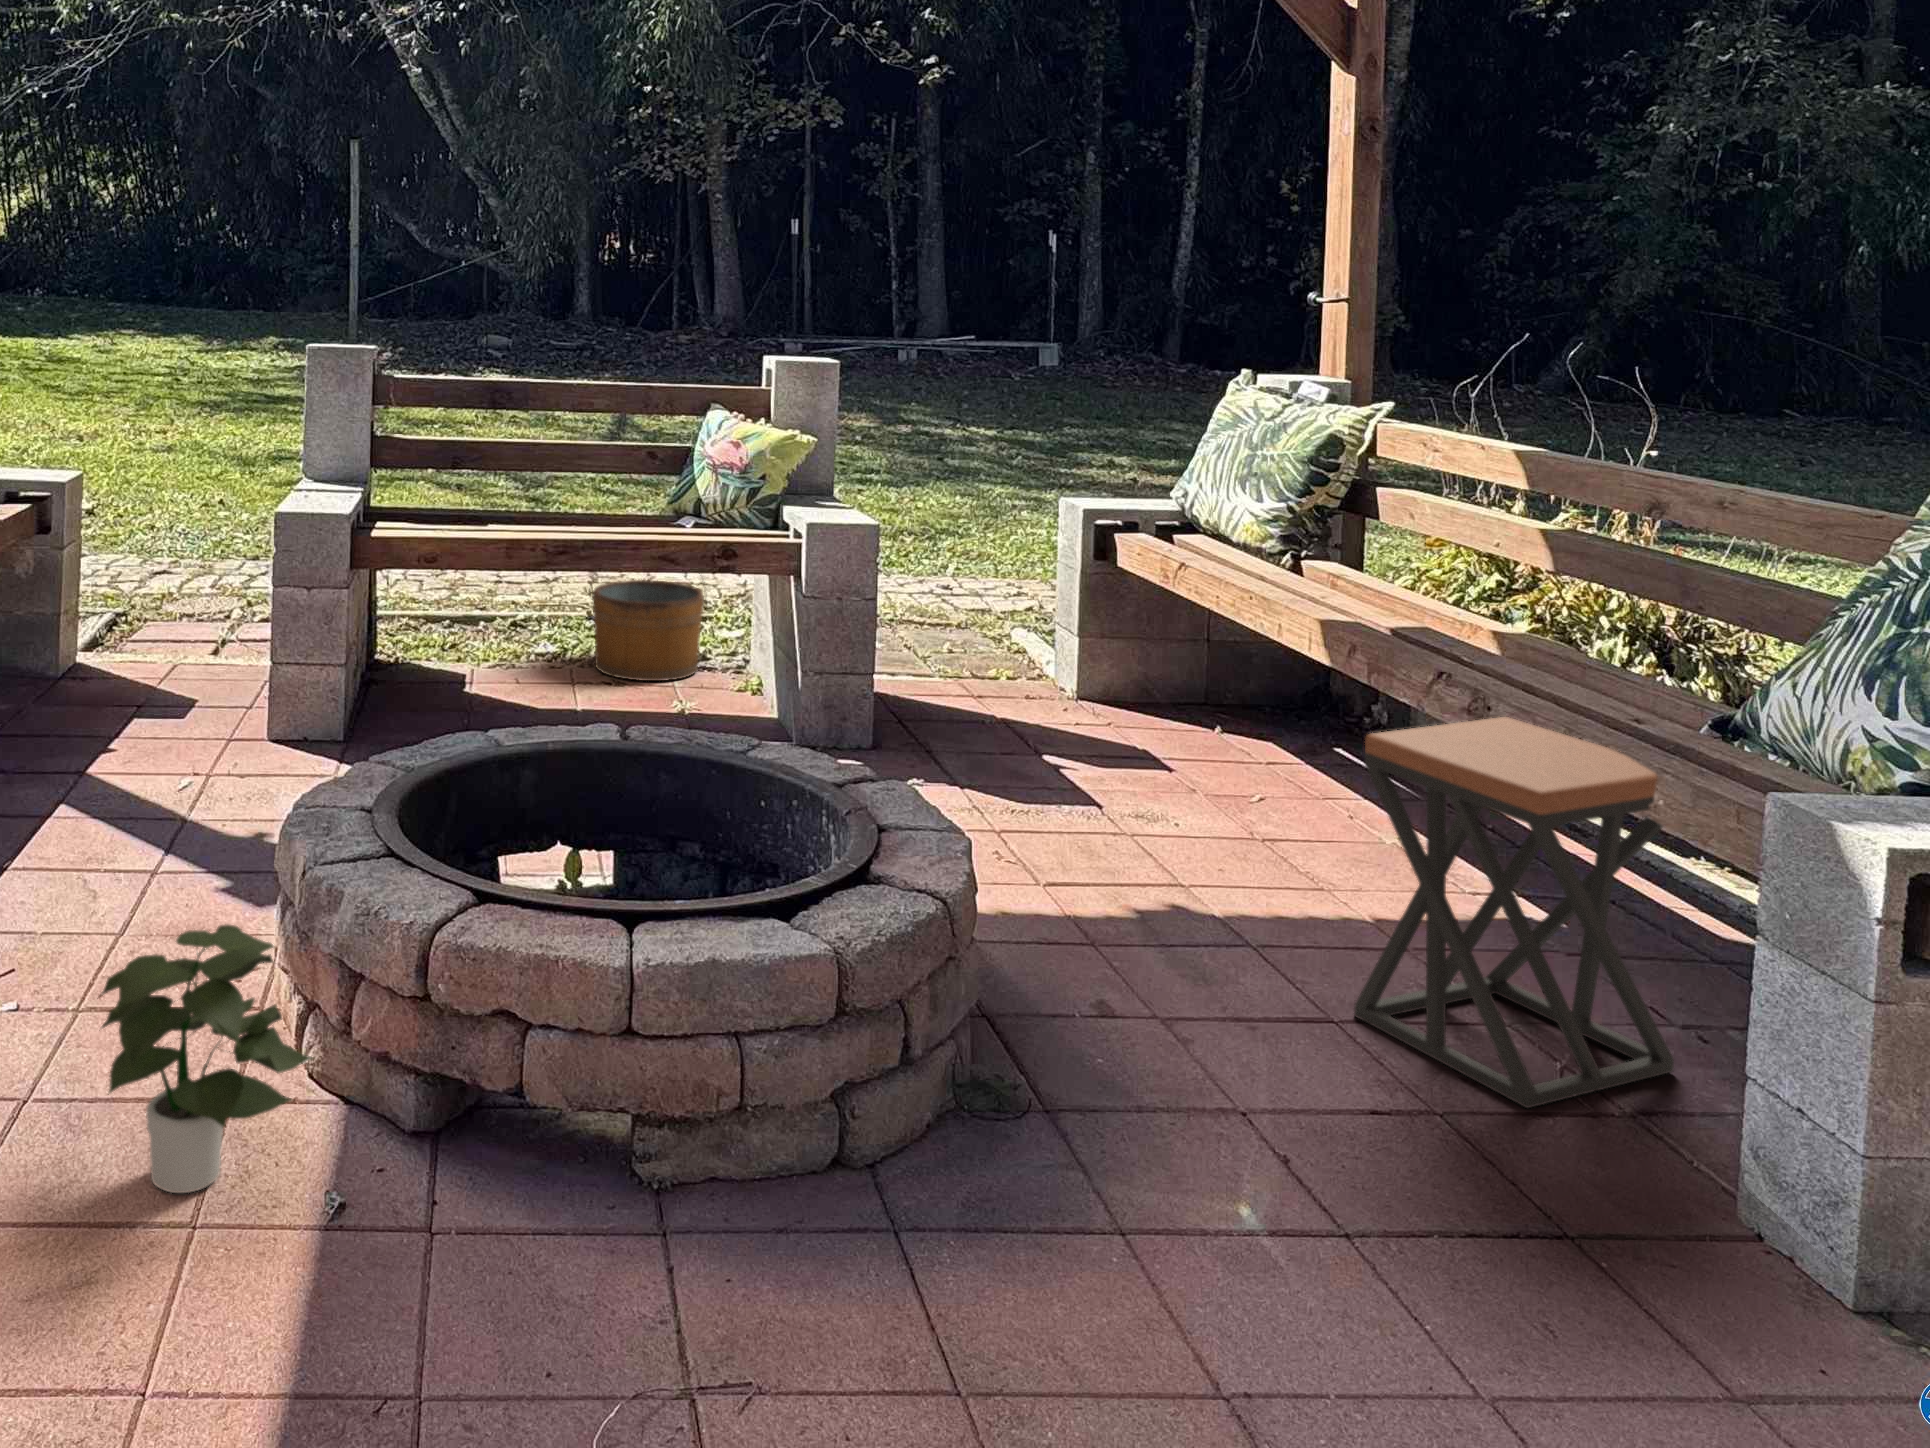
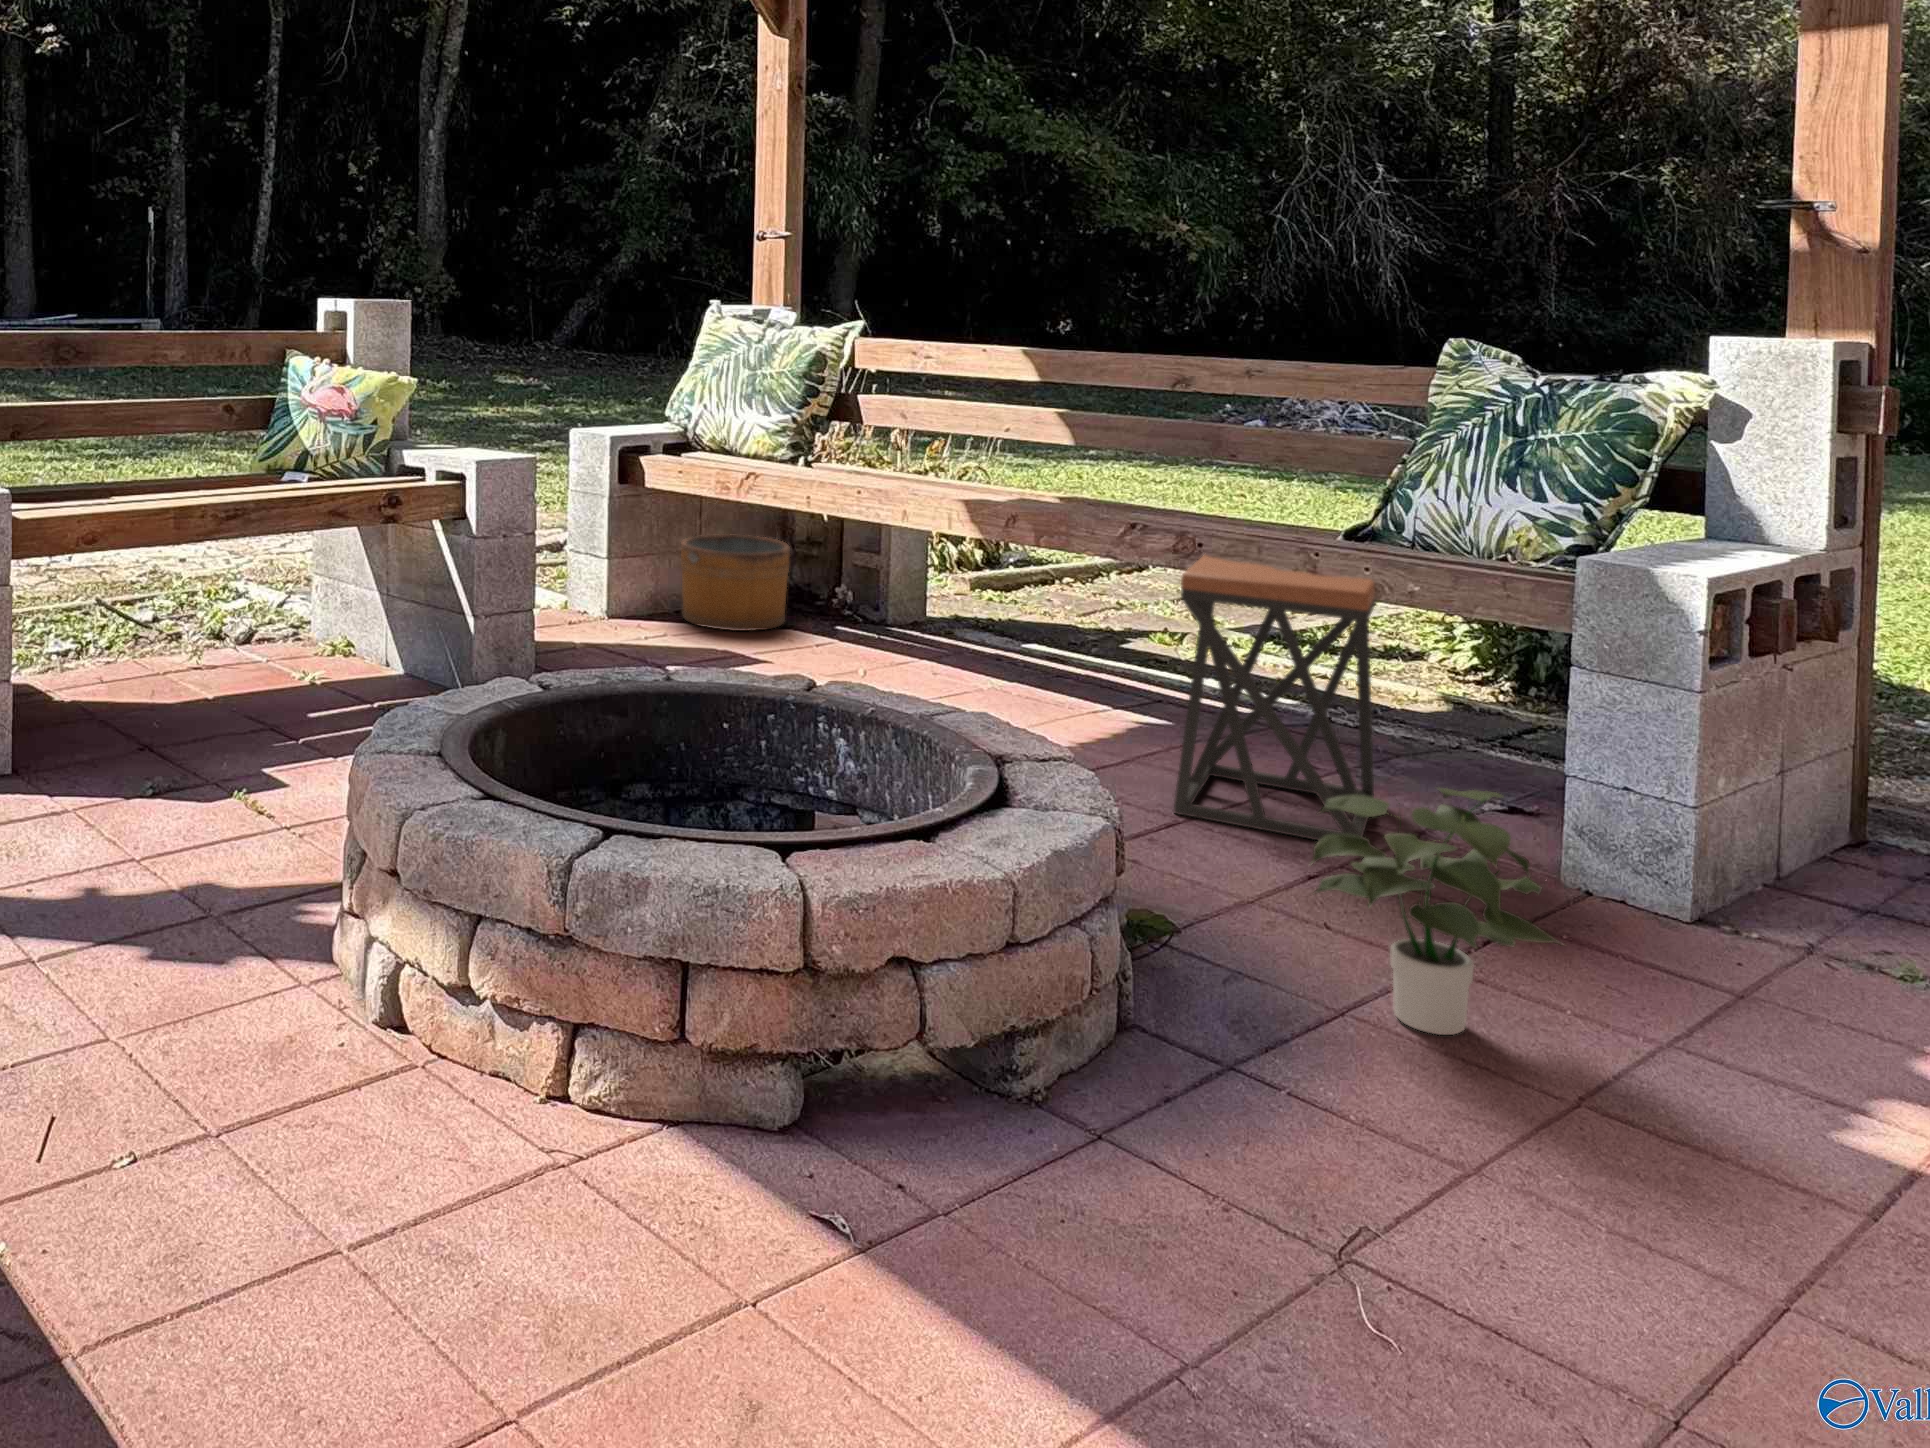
bucket: present [589,573,705,681] -> present [681,508,790,631]
potted plant: present [101,924,313,1193] -> present [1311,788,1564,1035]

